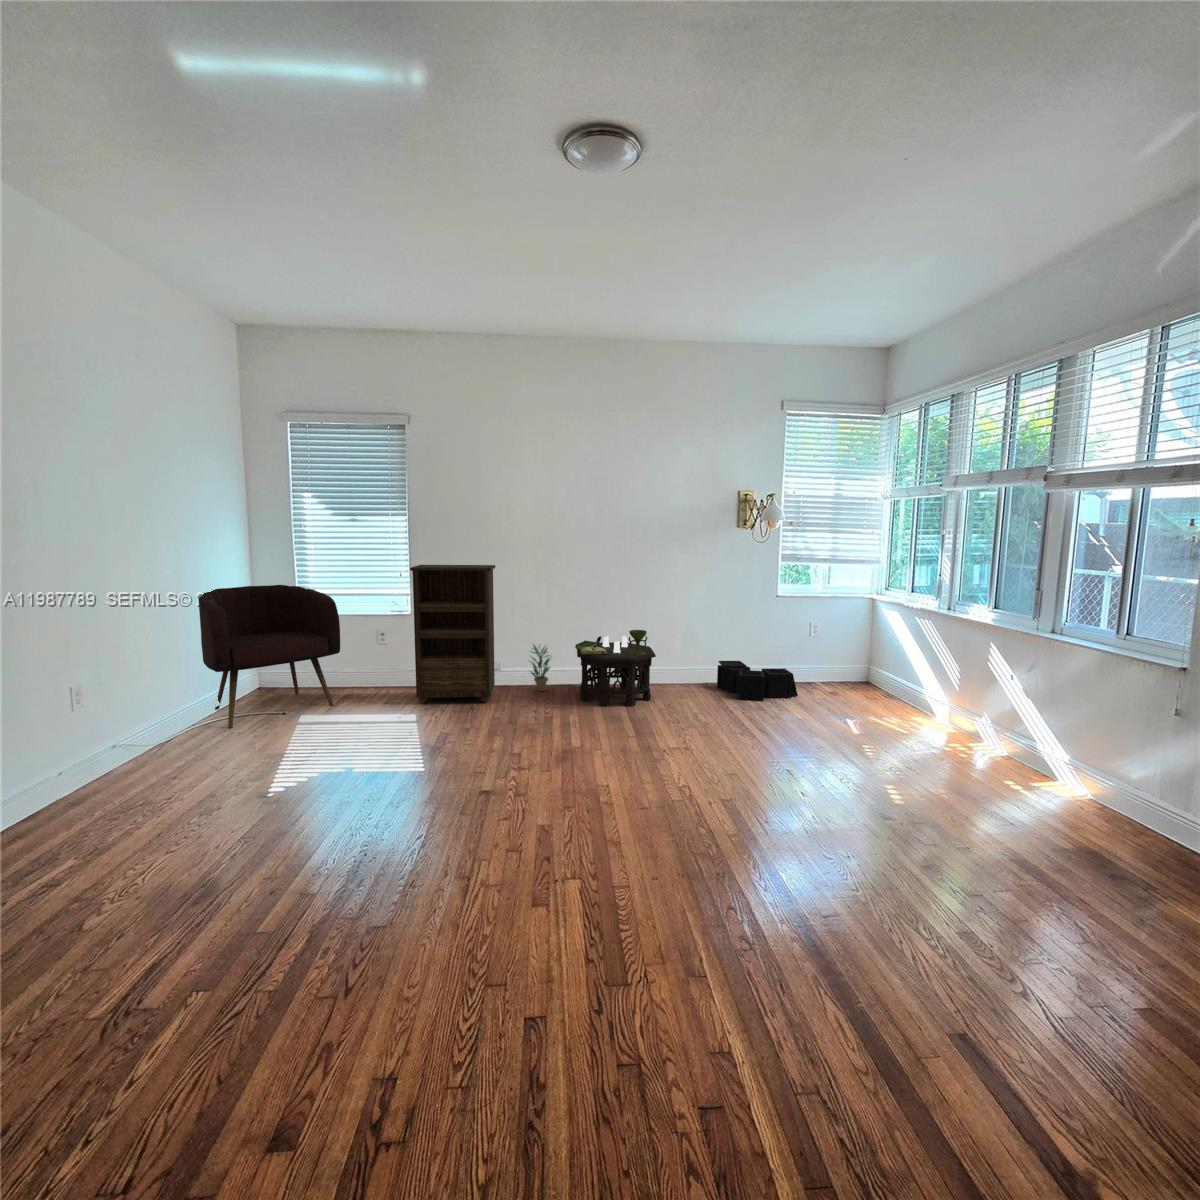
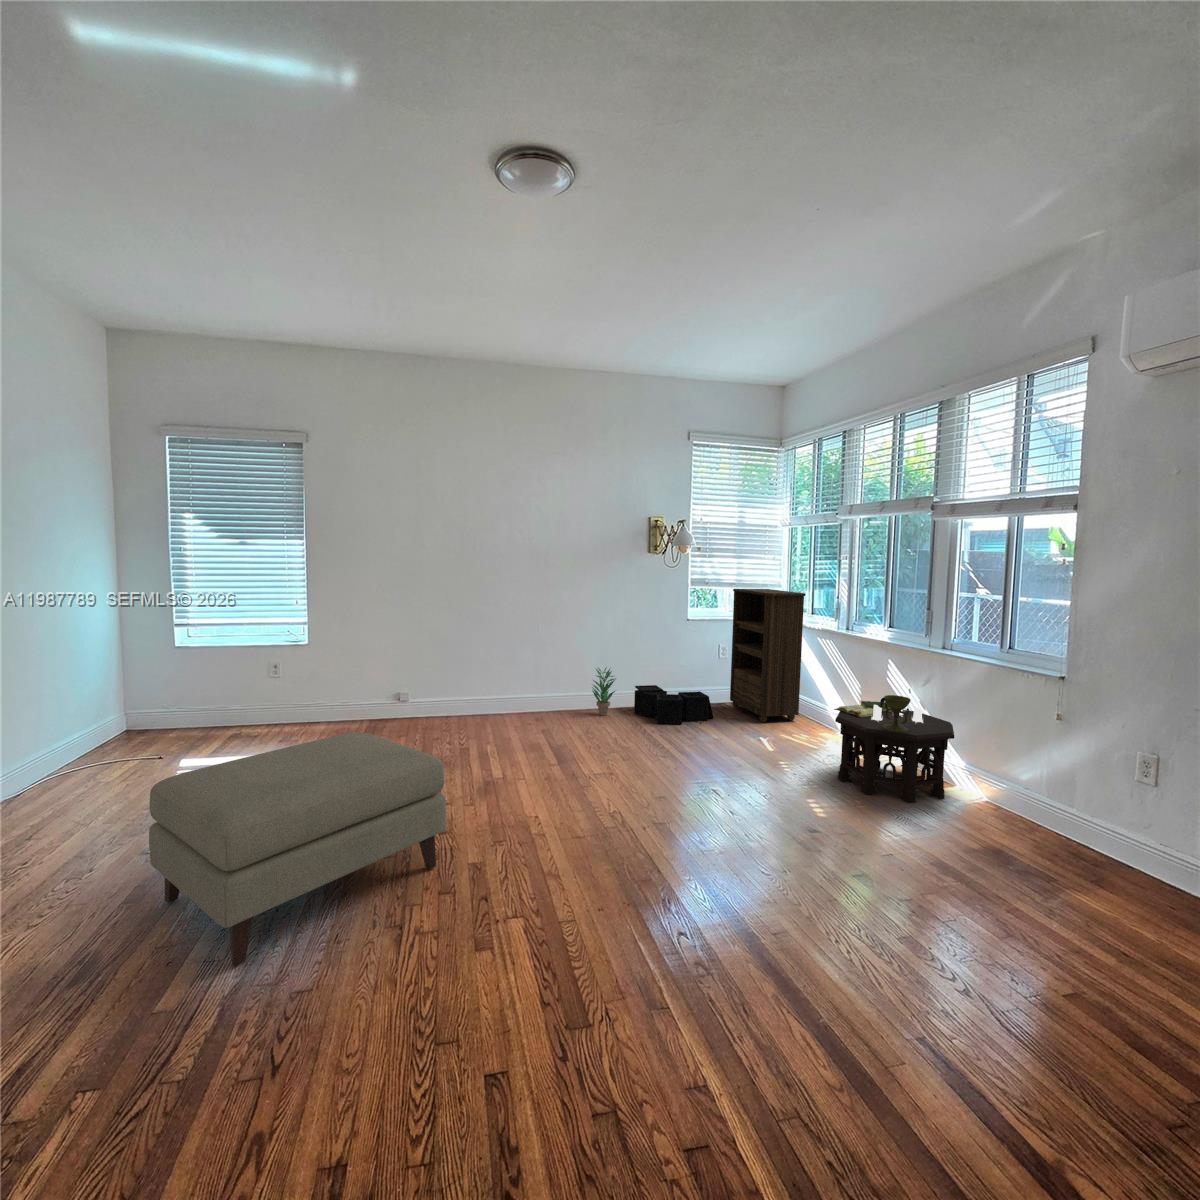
bookshelf: present [410,565,495,703] -> present [730,589,806,722]
armchair: present [199,585,340,728] -> none [33,611,216,783]
side table: present [575,630,656,706] -> present [834,695,954,803]
potted plant: present [531,645,550,691] -> present [592,667,616,716]
ottoman: none [272,697,518,894] -> present [149,732,446,966]

